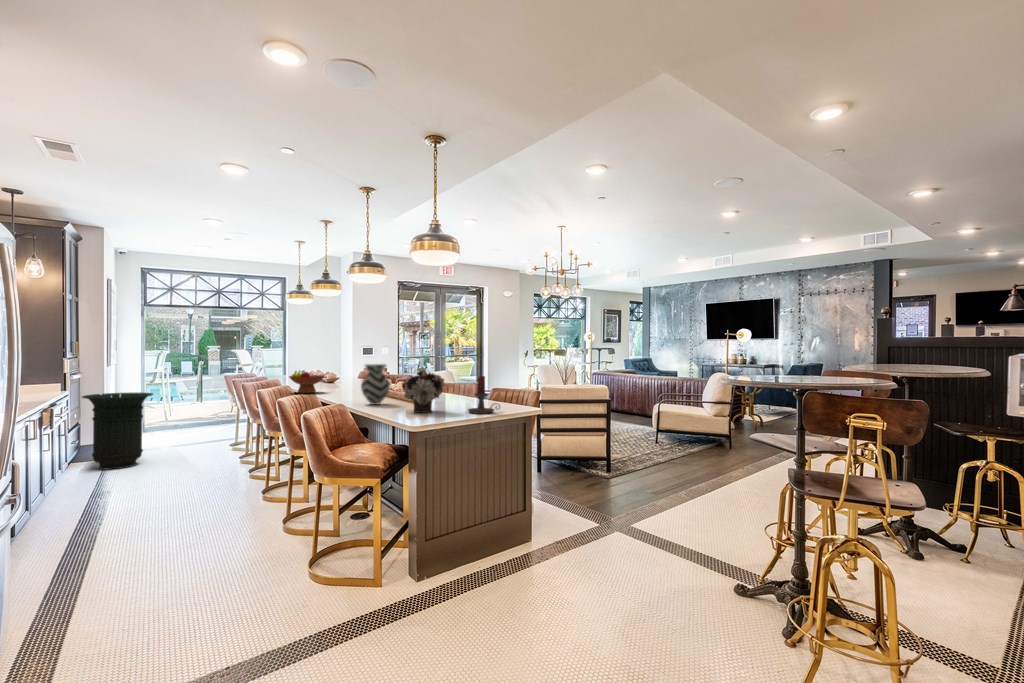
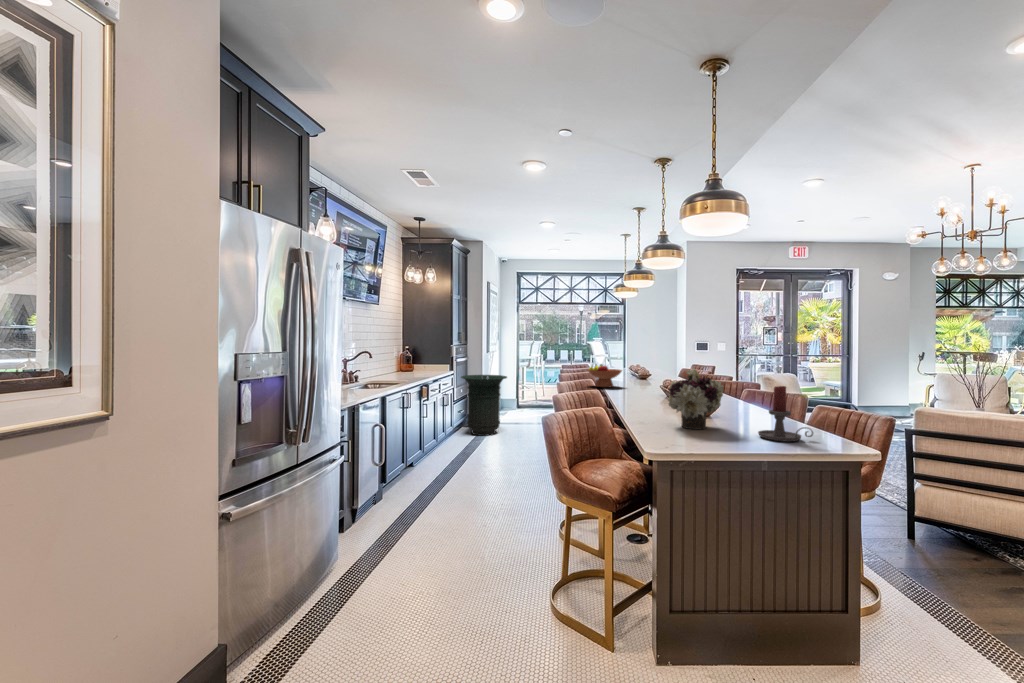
vase: present [361,364,390,405] -> none [635,361,669,409]

